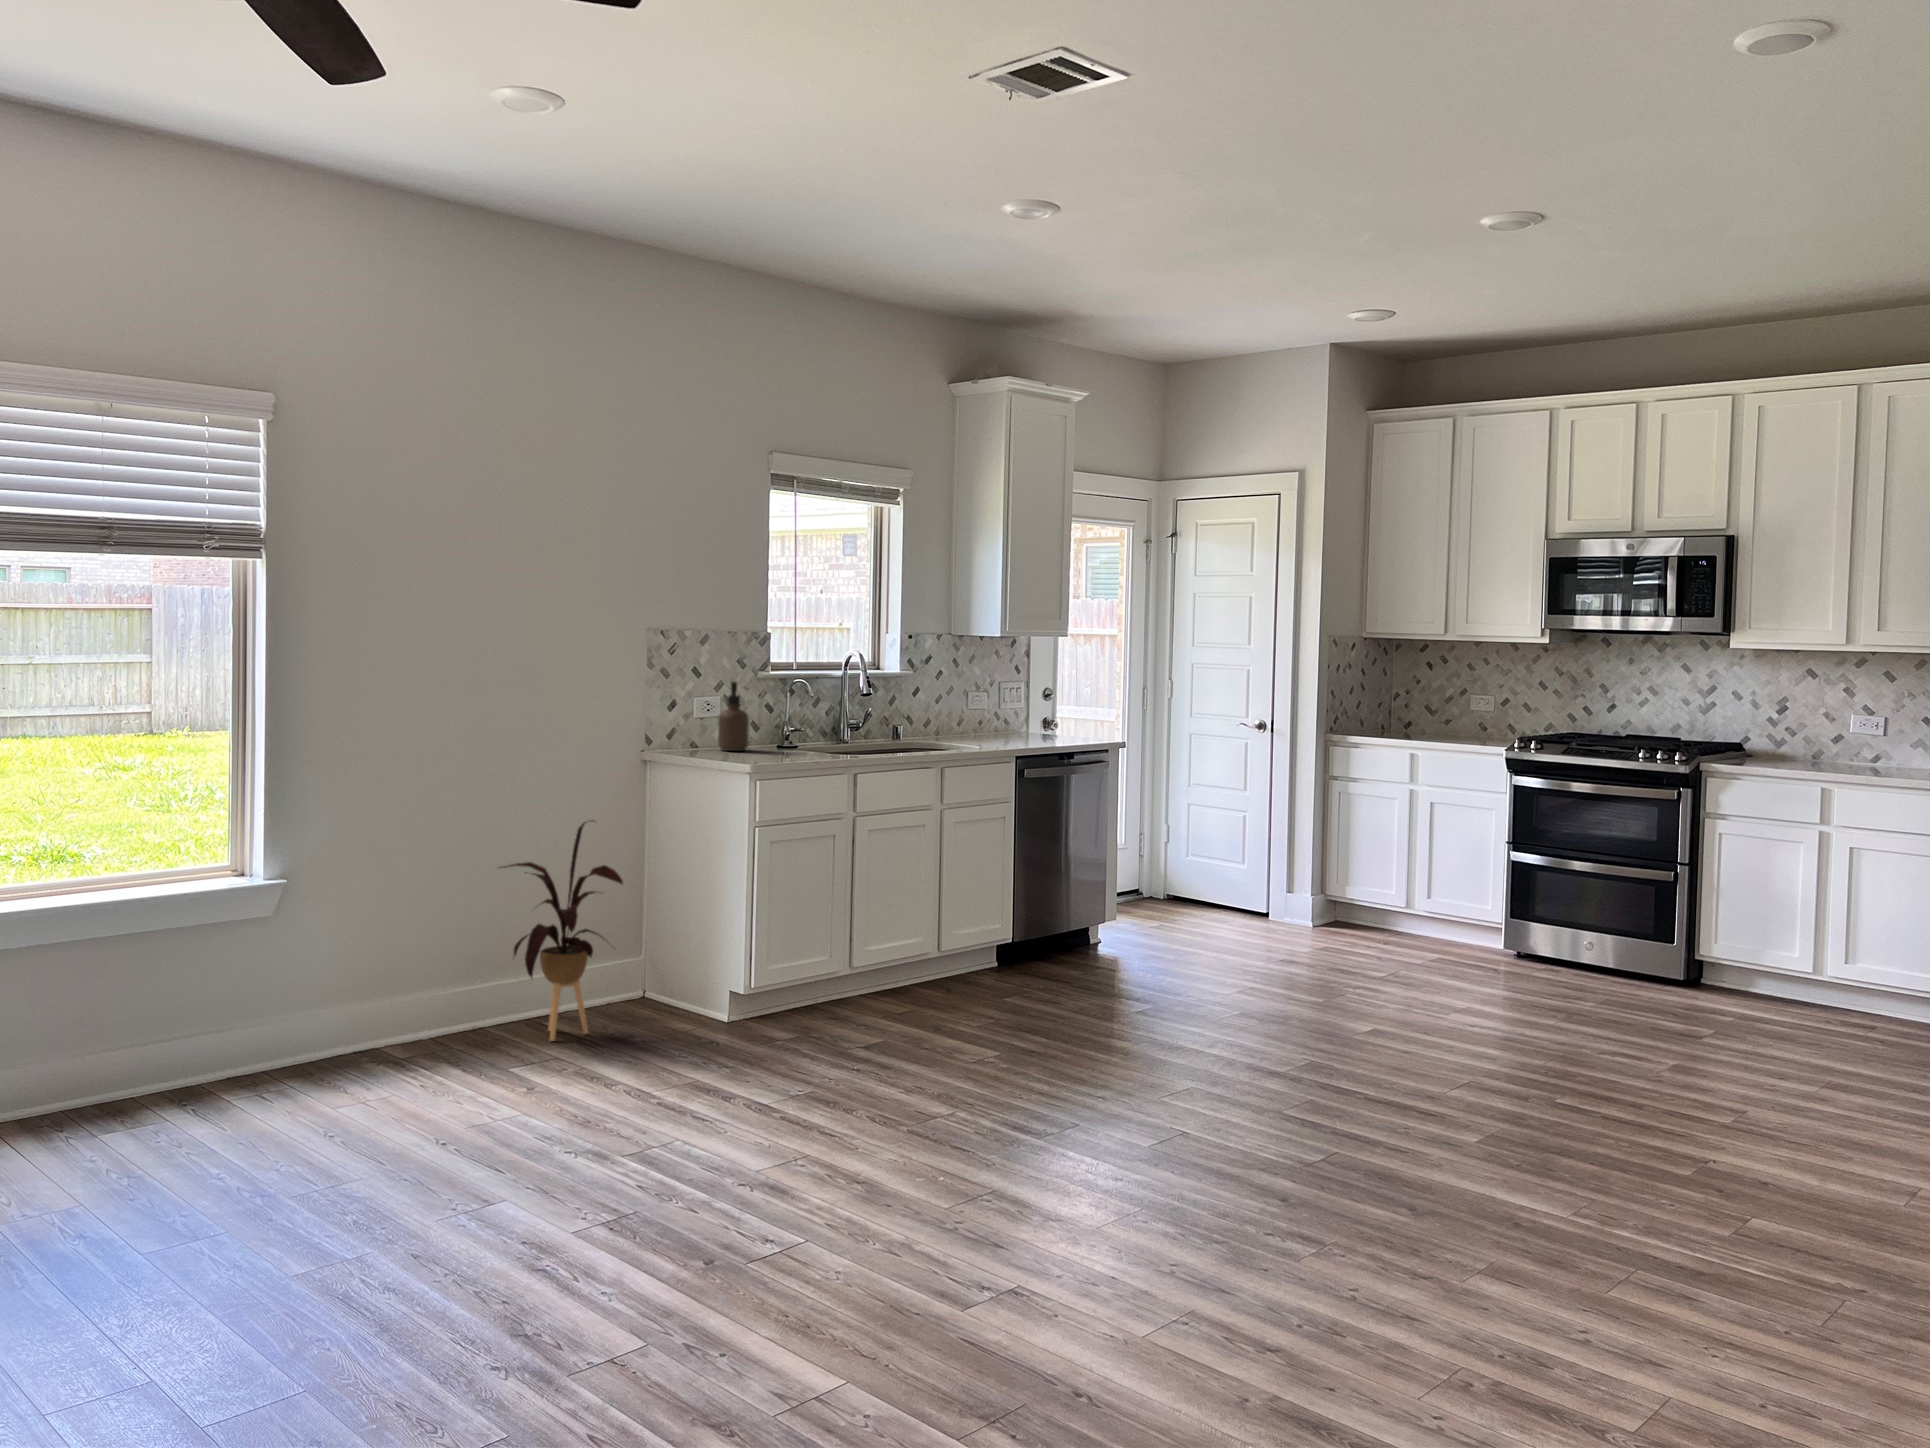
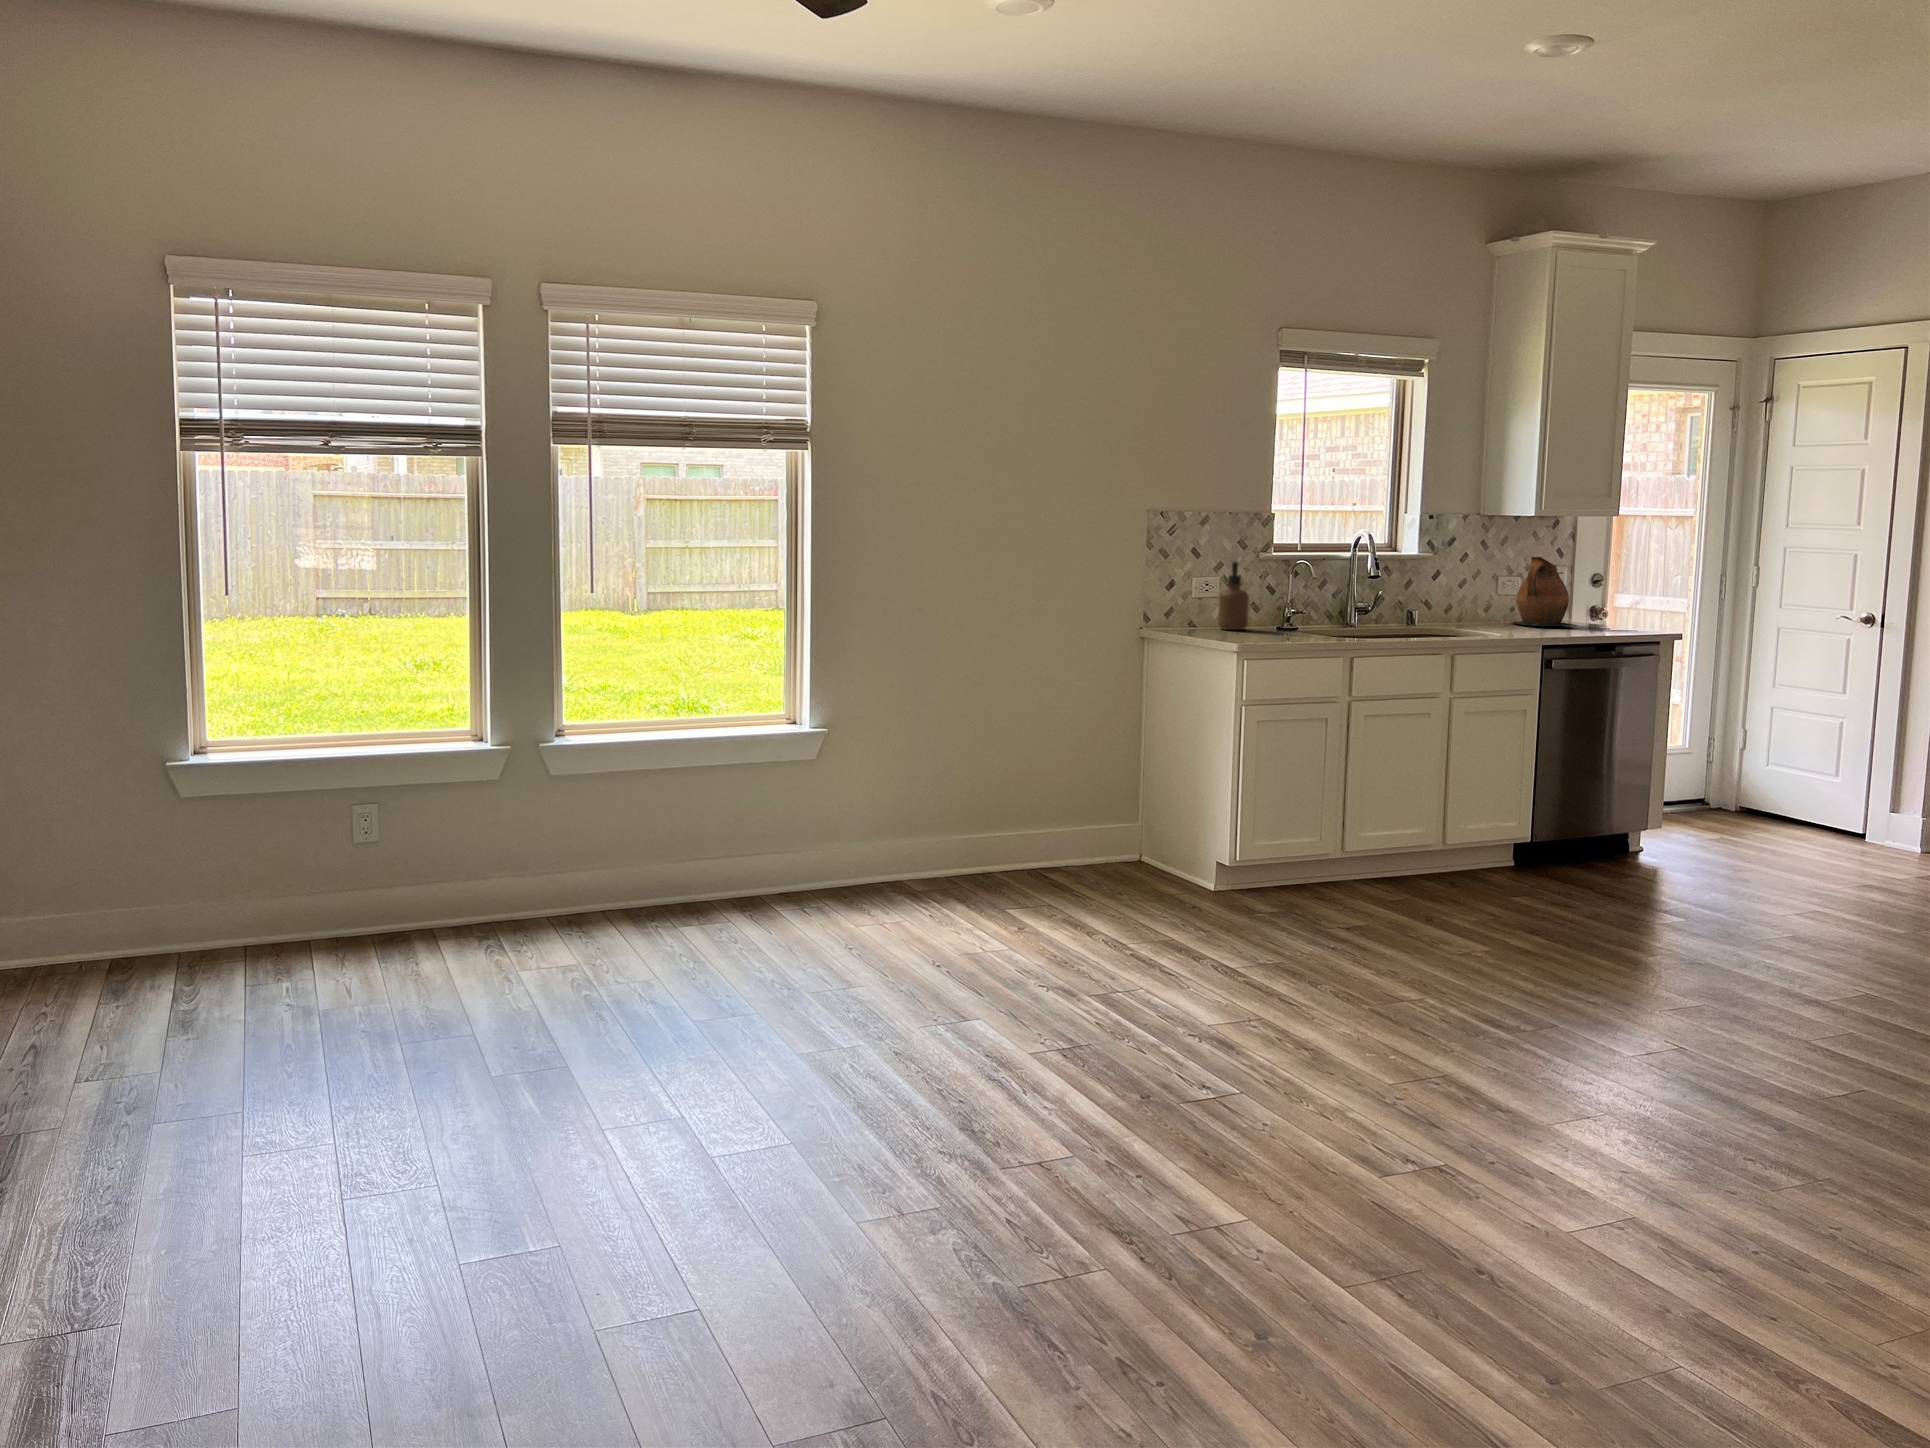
ceramic pitcher: none [979,673,1040,739] -> present [1512,556,1577,626]
house plant: present [503,820,623,1041] -> none [1002,690,1113,892]

